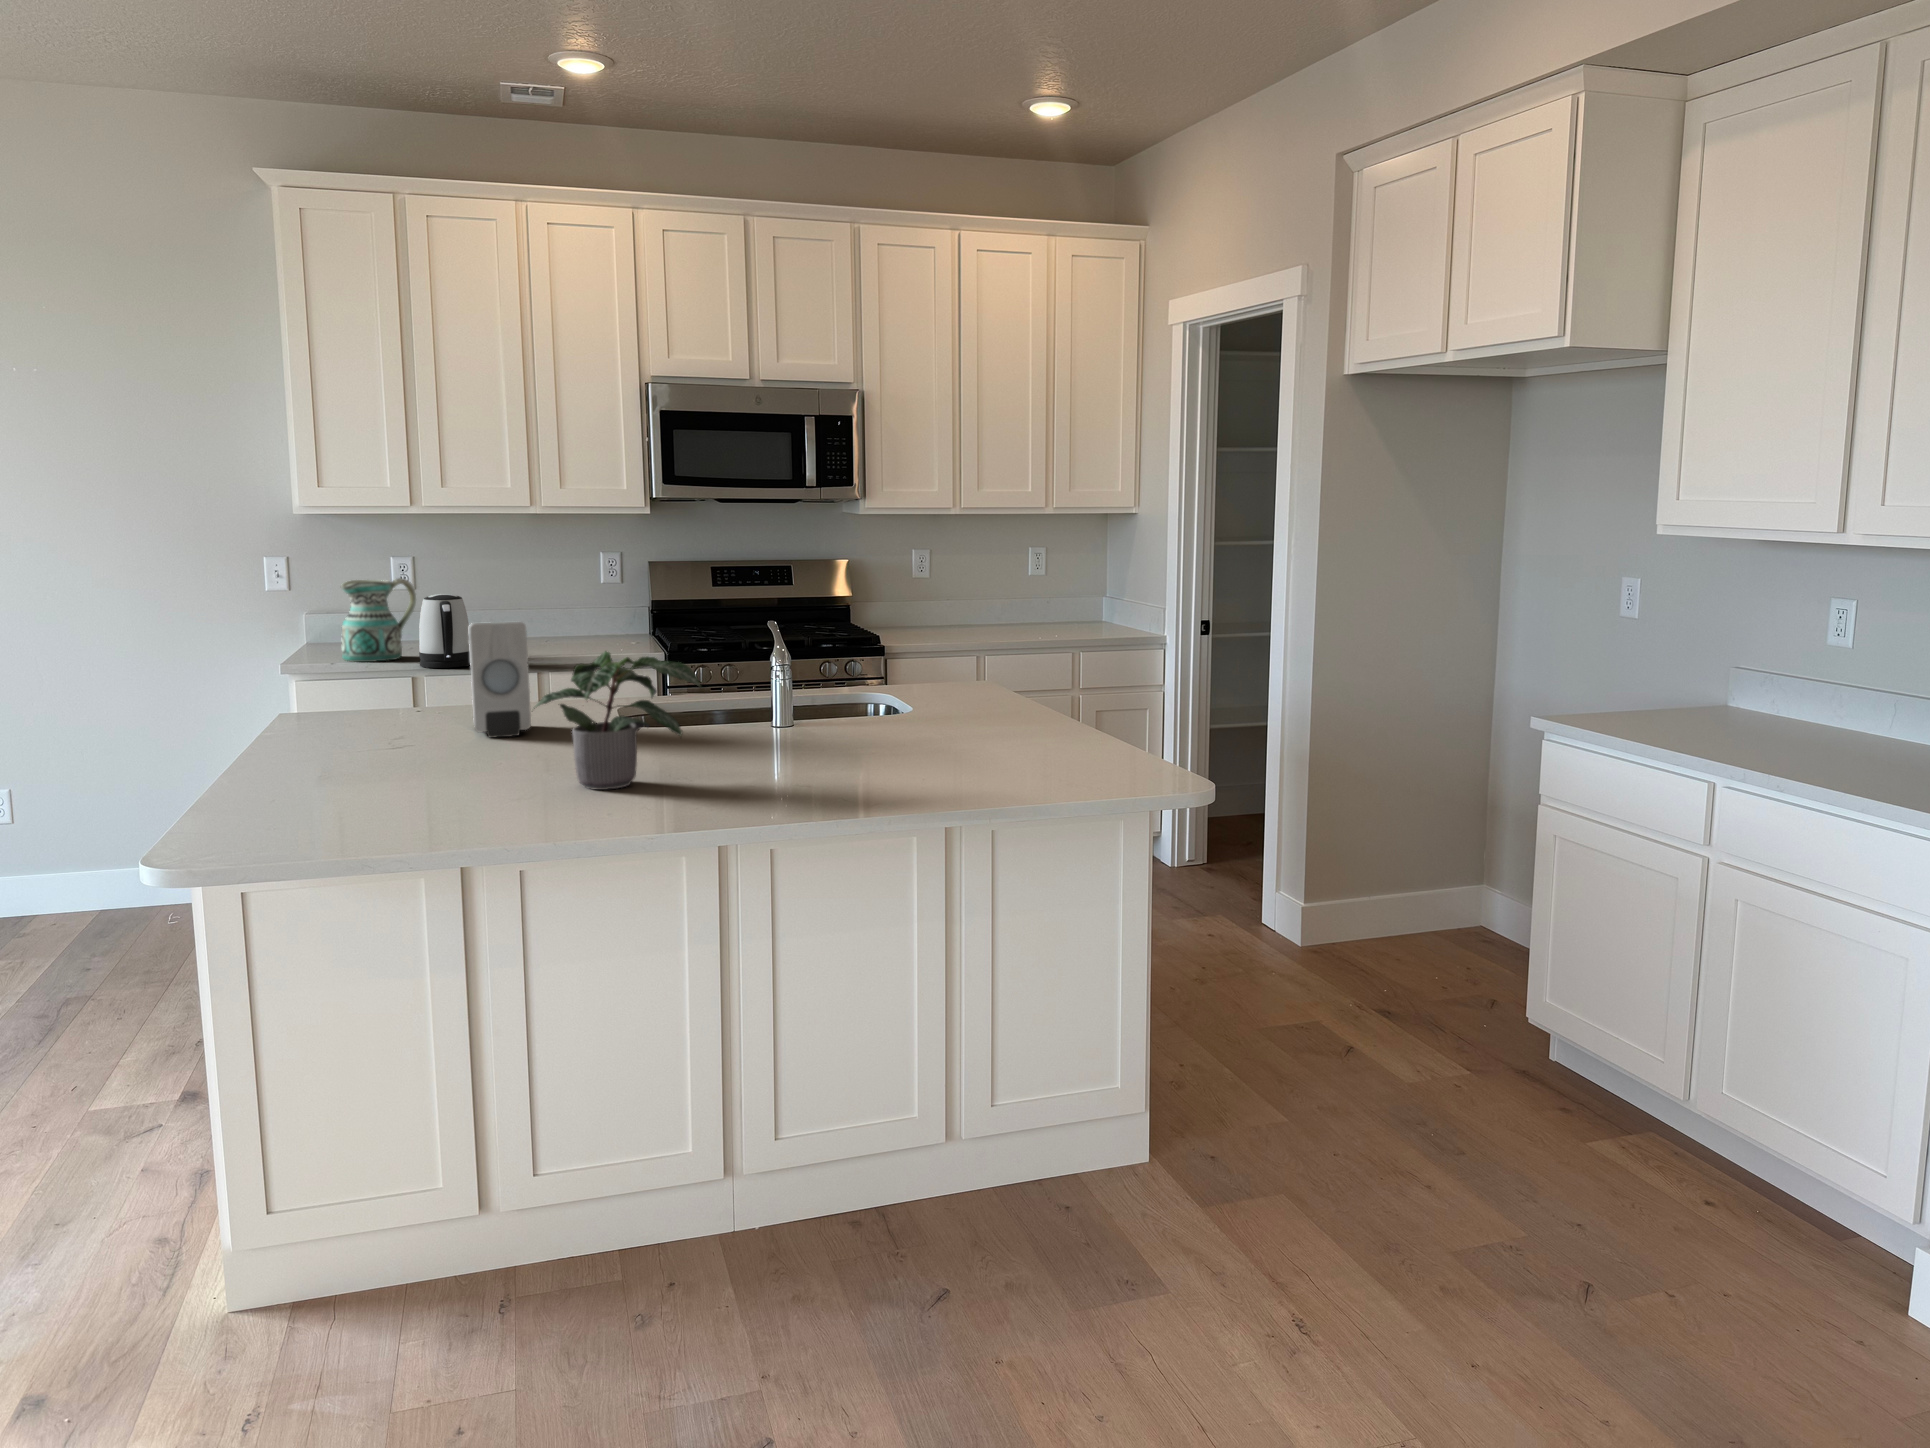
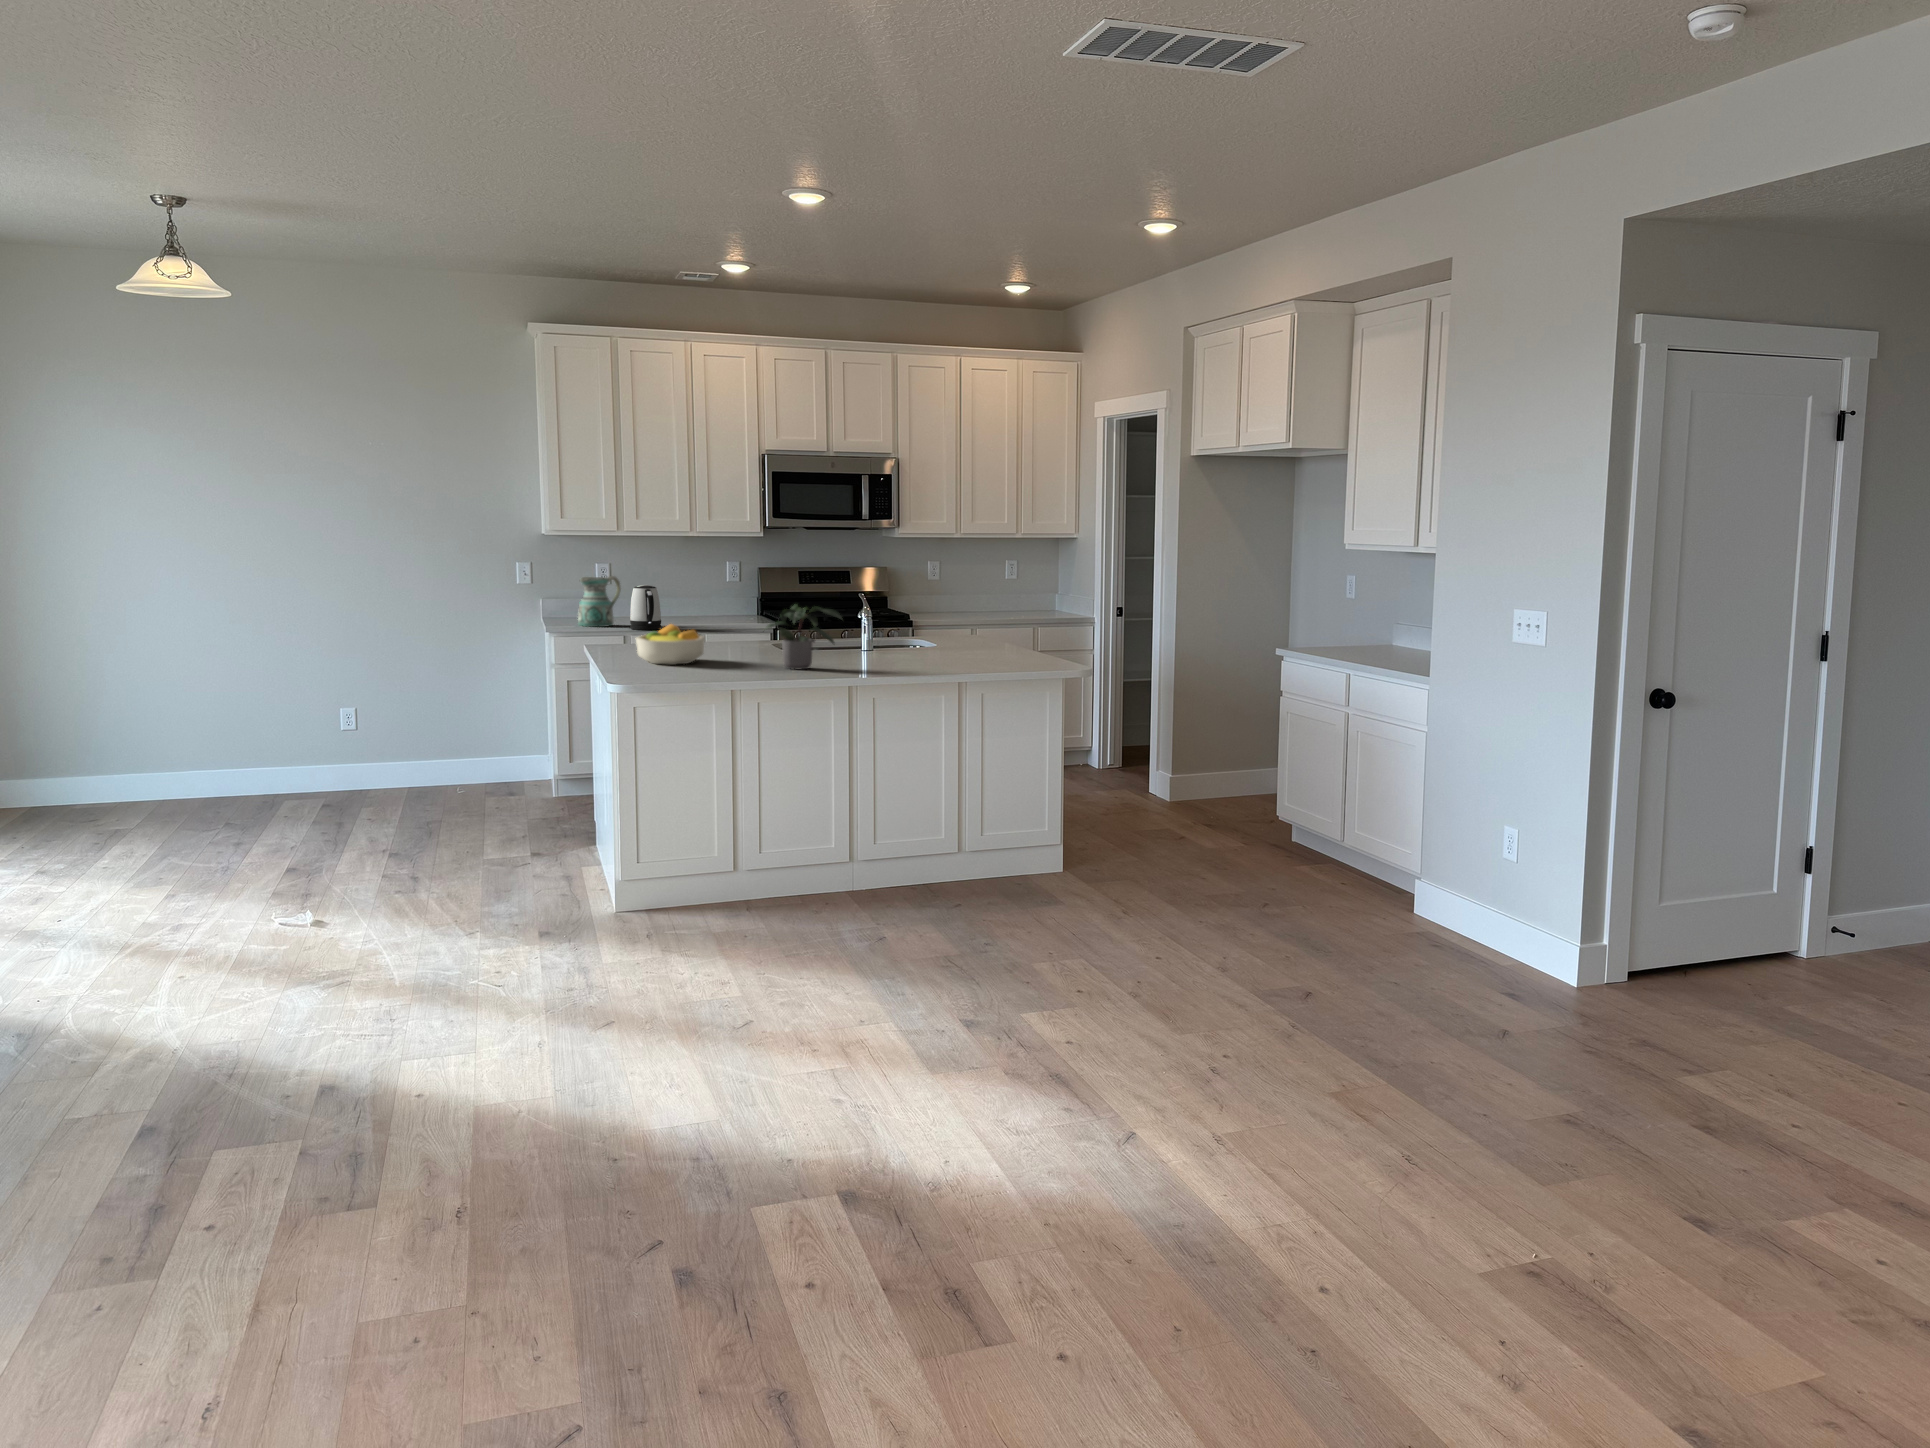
soap dispenser: present [468,622,531,738] -> none [702,594,739,654]
fruit bowl: none [279,688,429,780] -> present [636,624,705,665]

